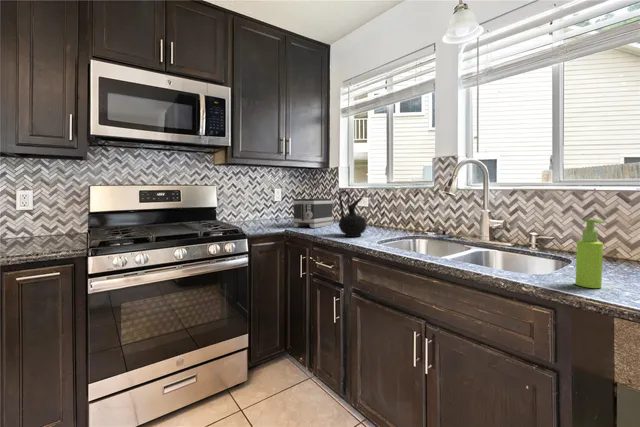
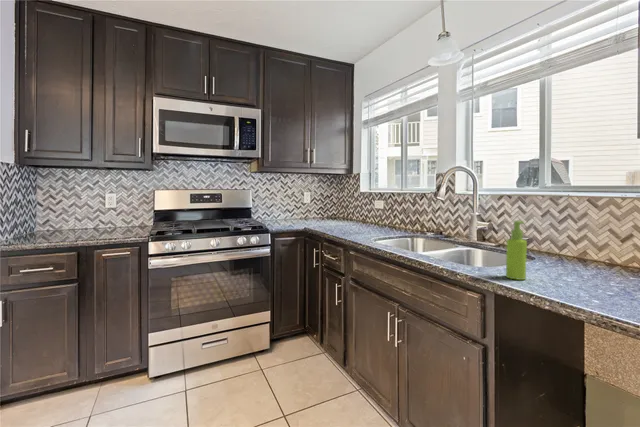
ceramic jug: present [339,191,366,237] -> none [346,194,370,235]
toaster: present [293,199,333,228] -> none [313,201,351,227]

